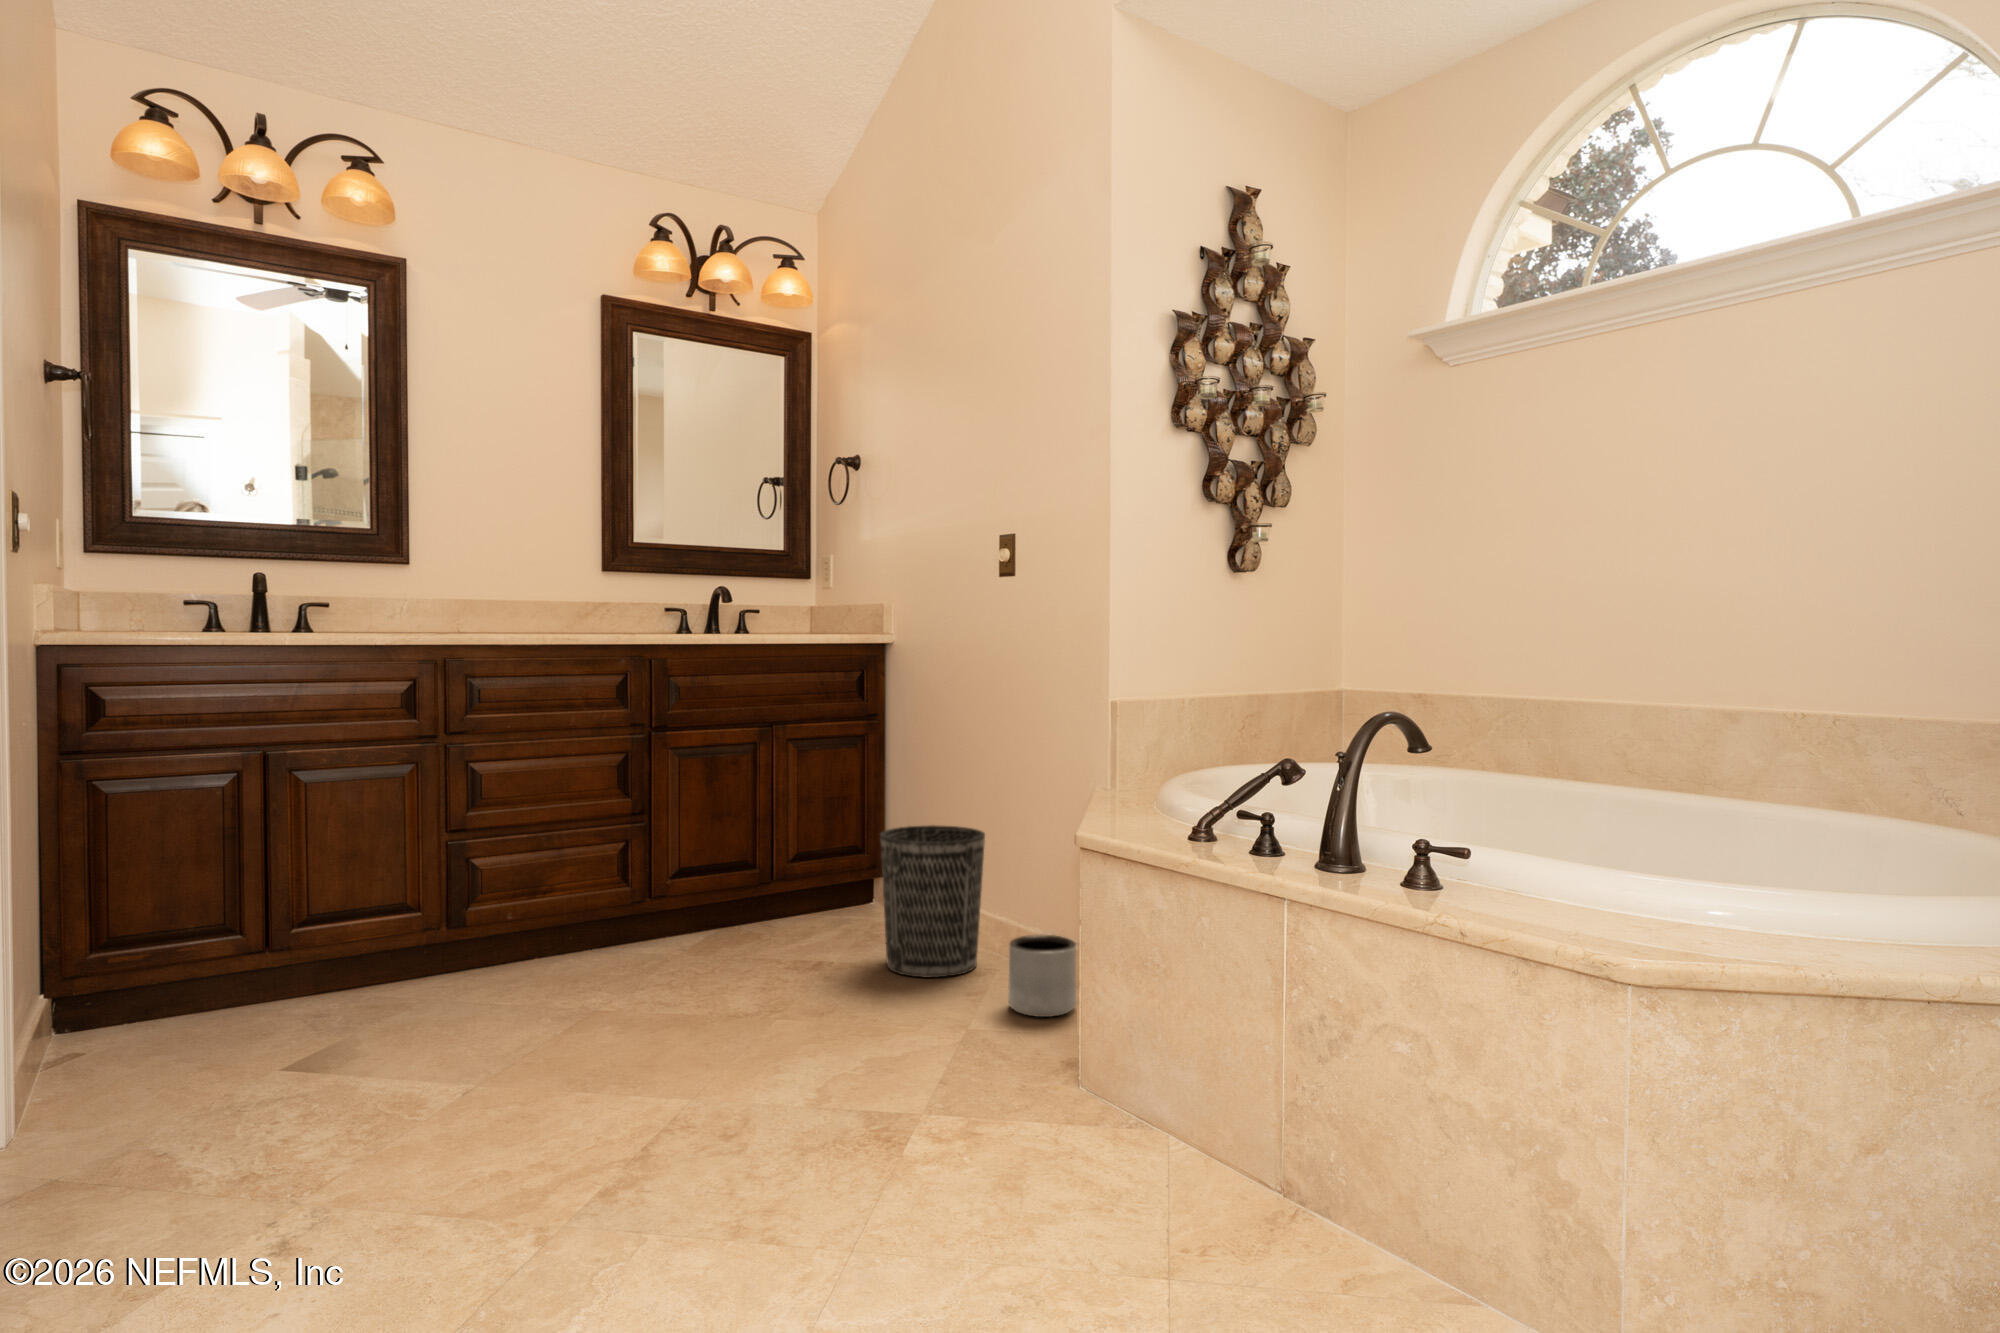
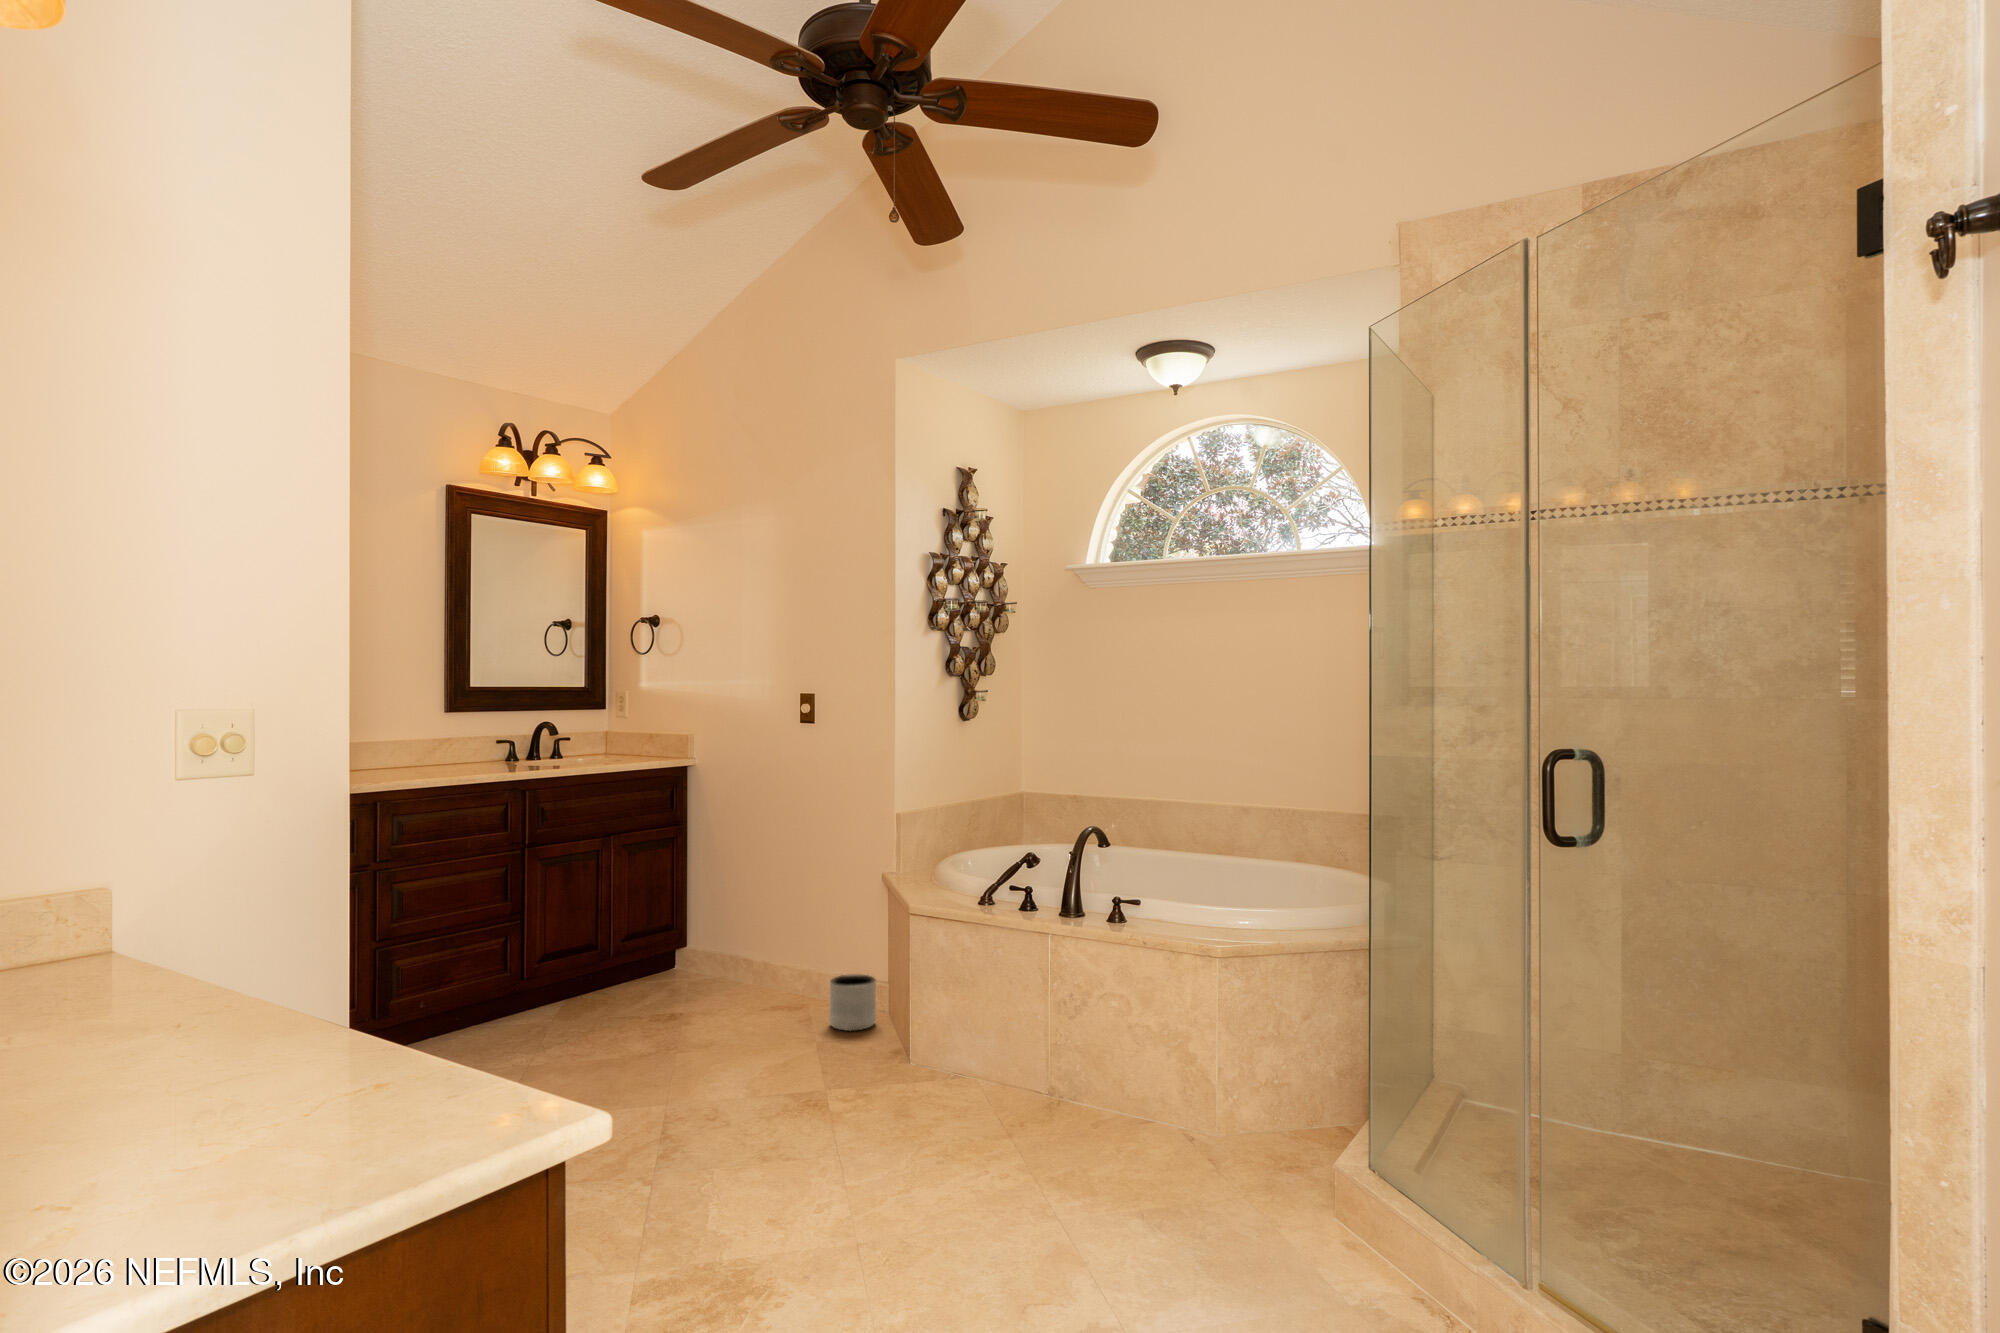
wastebasket: present [880,825,985,977] -> none [716,902,794,1015]

